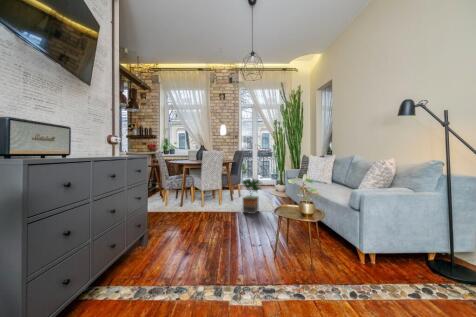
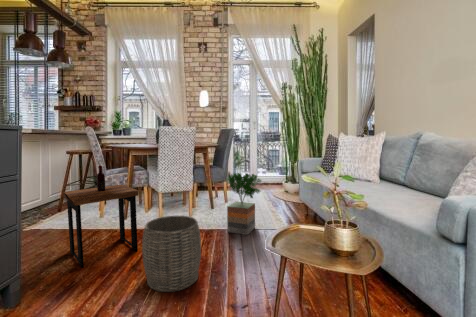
side table: none [157,174,196,227] -> present [63,165,138,268]
woven basket: none [204,200,233,236] -> present [142,216,201,292]

